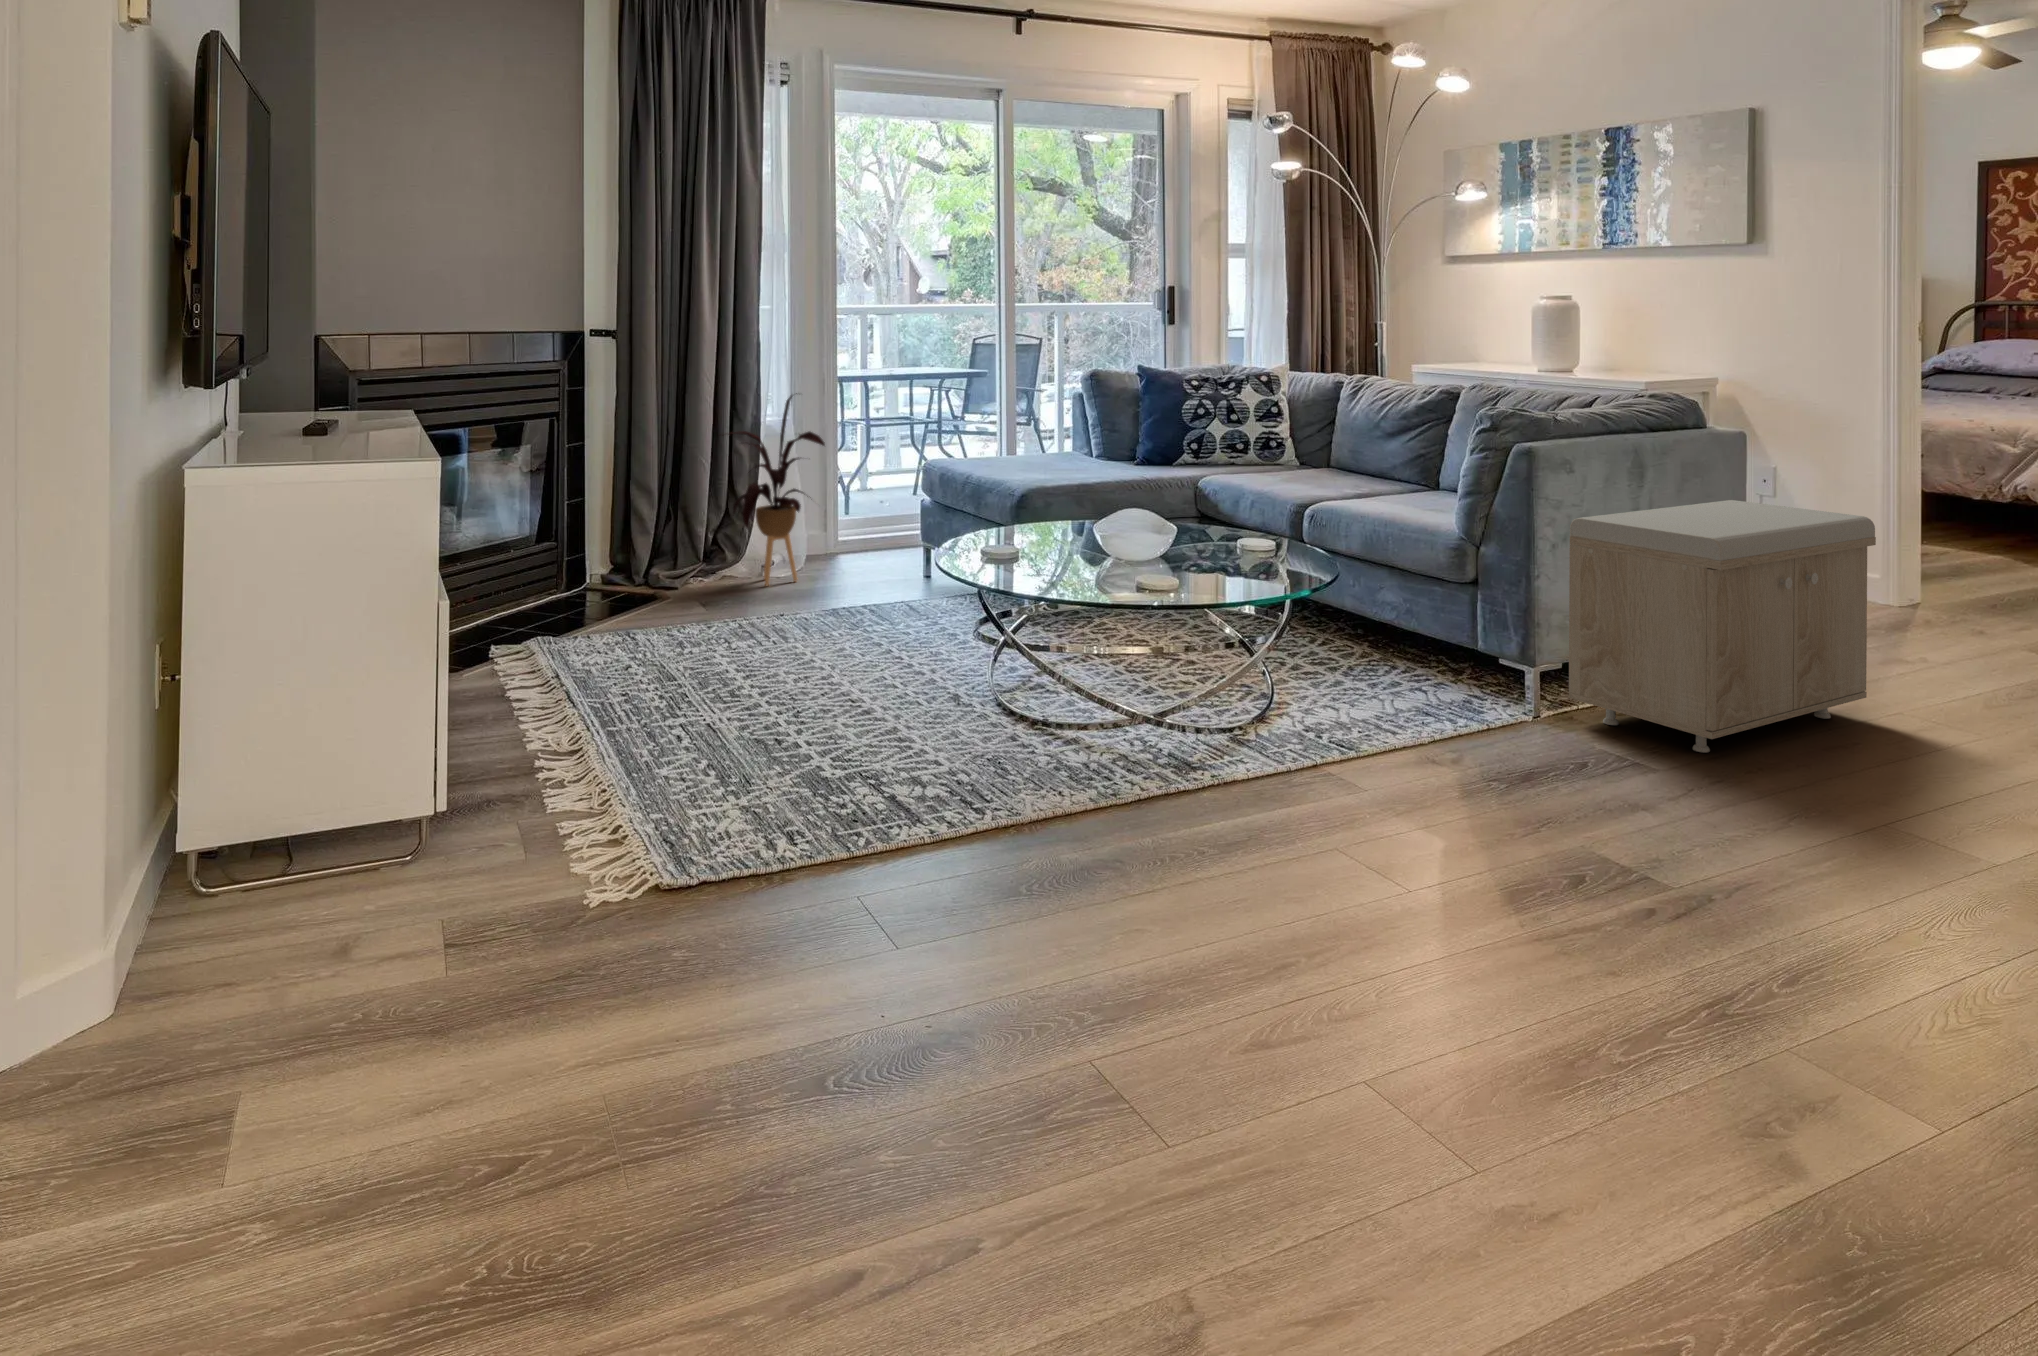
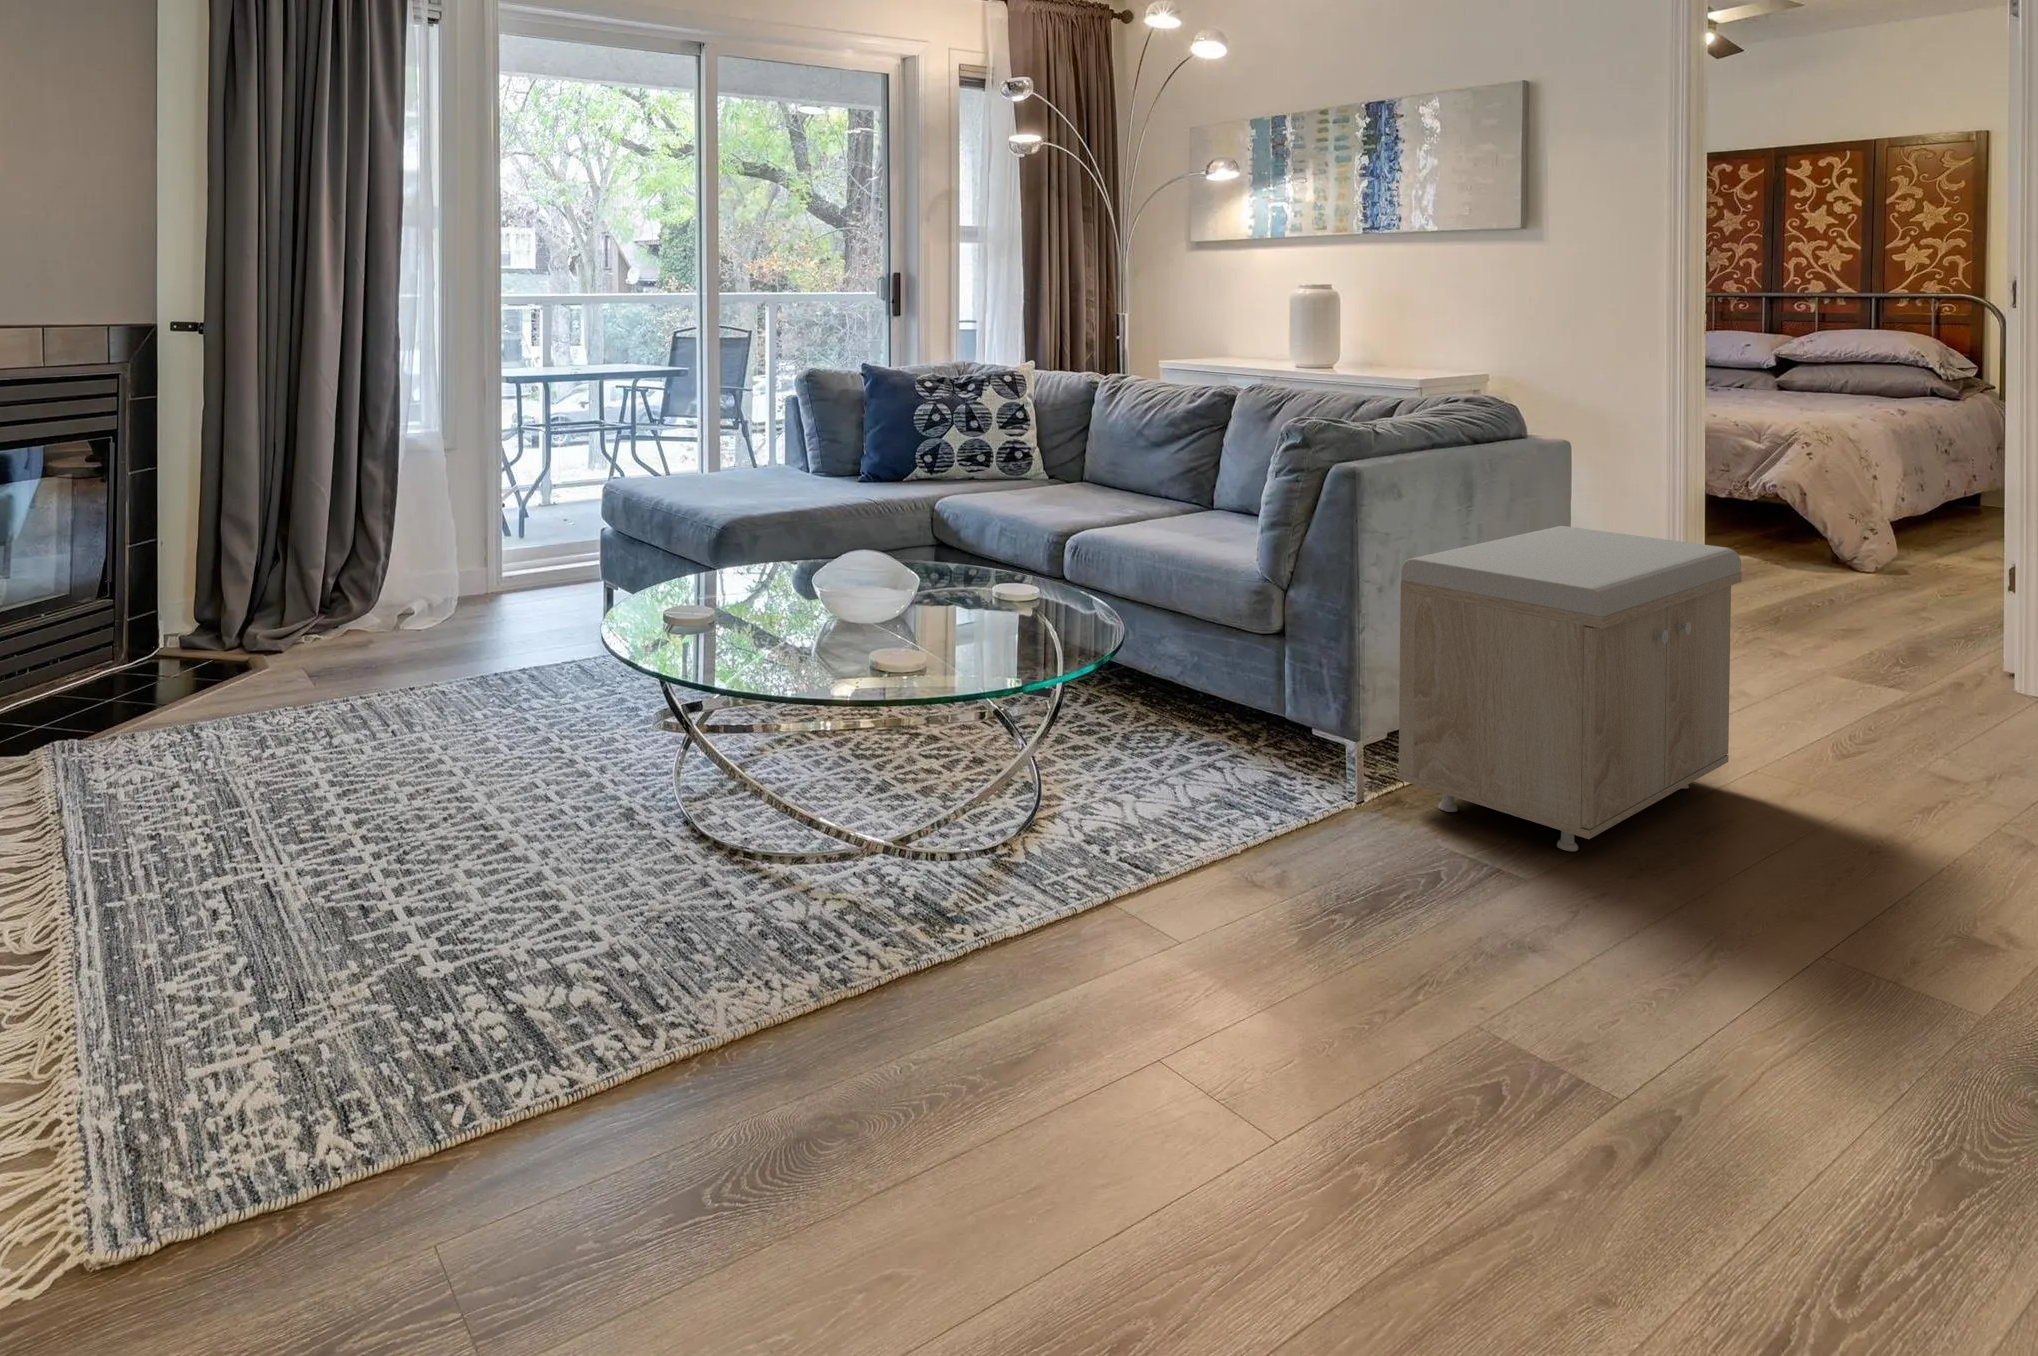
house plant: present [722,393,825,586] -> none [338,400,476,639]

